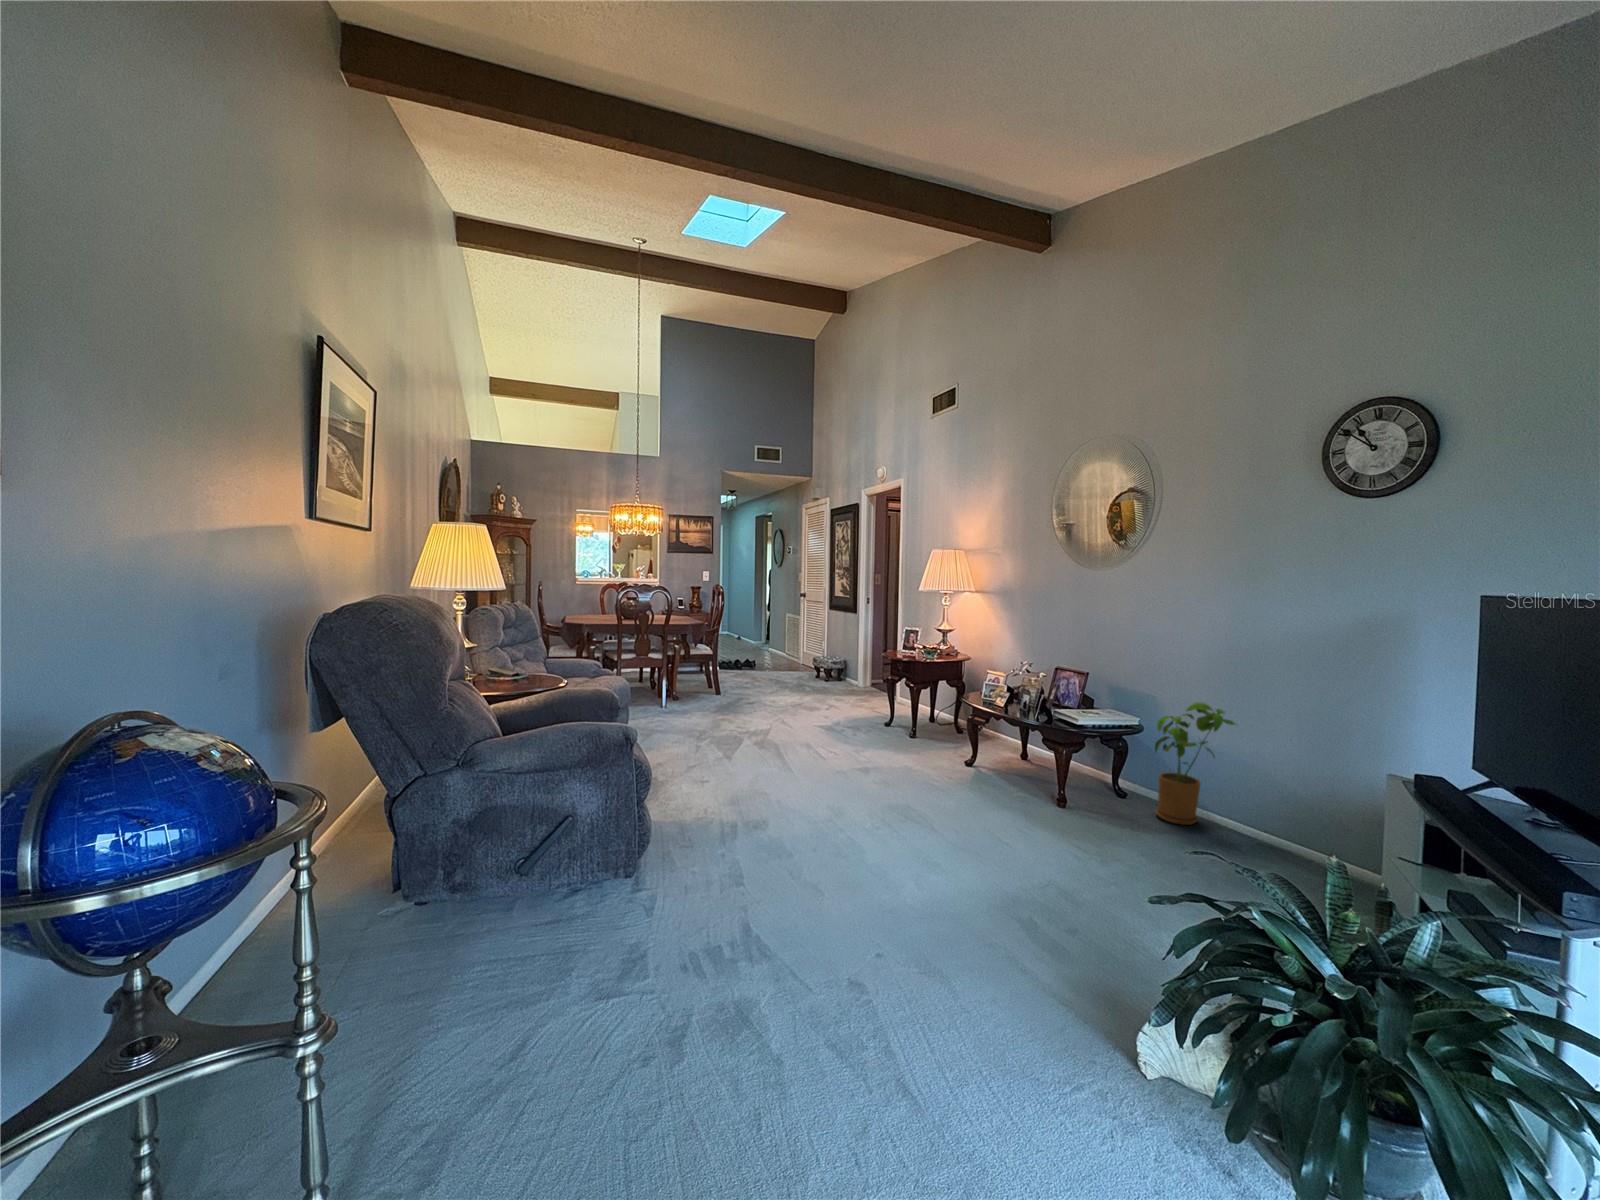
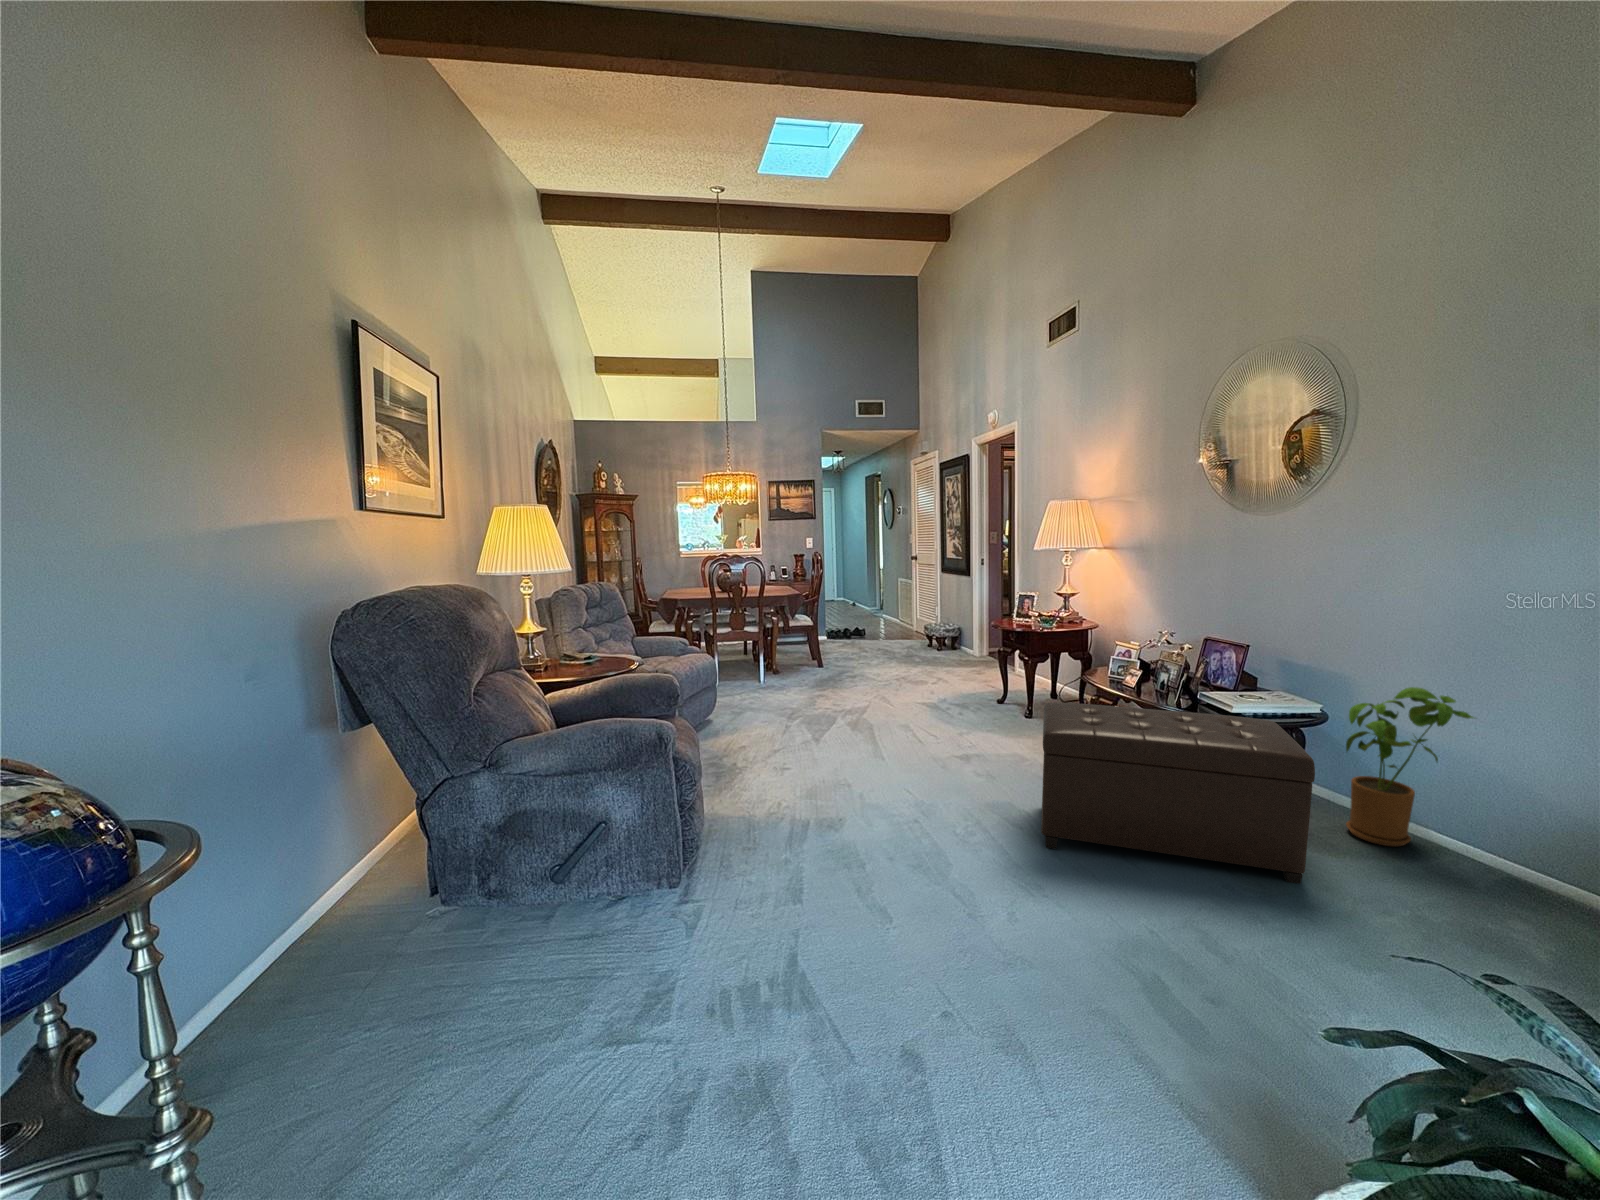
ottoman: none [931,716,1132,854] -> present [1041,703,1315,884]

